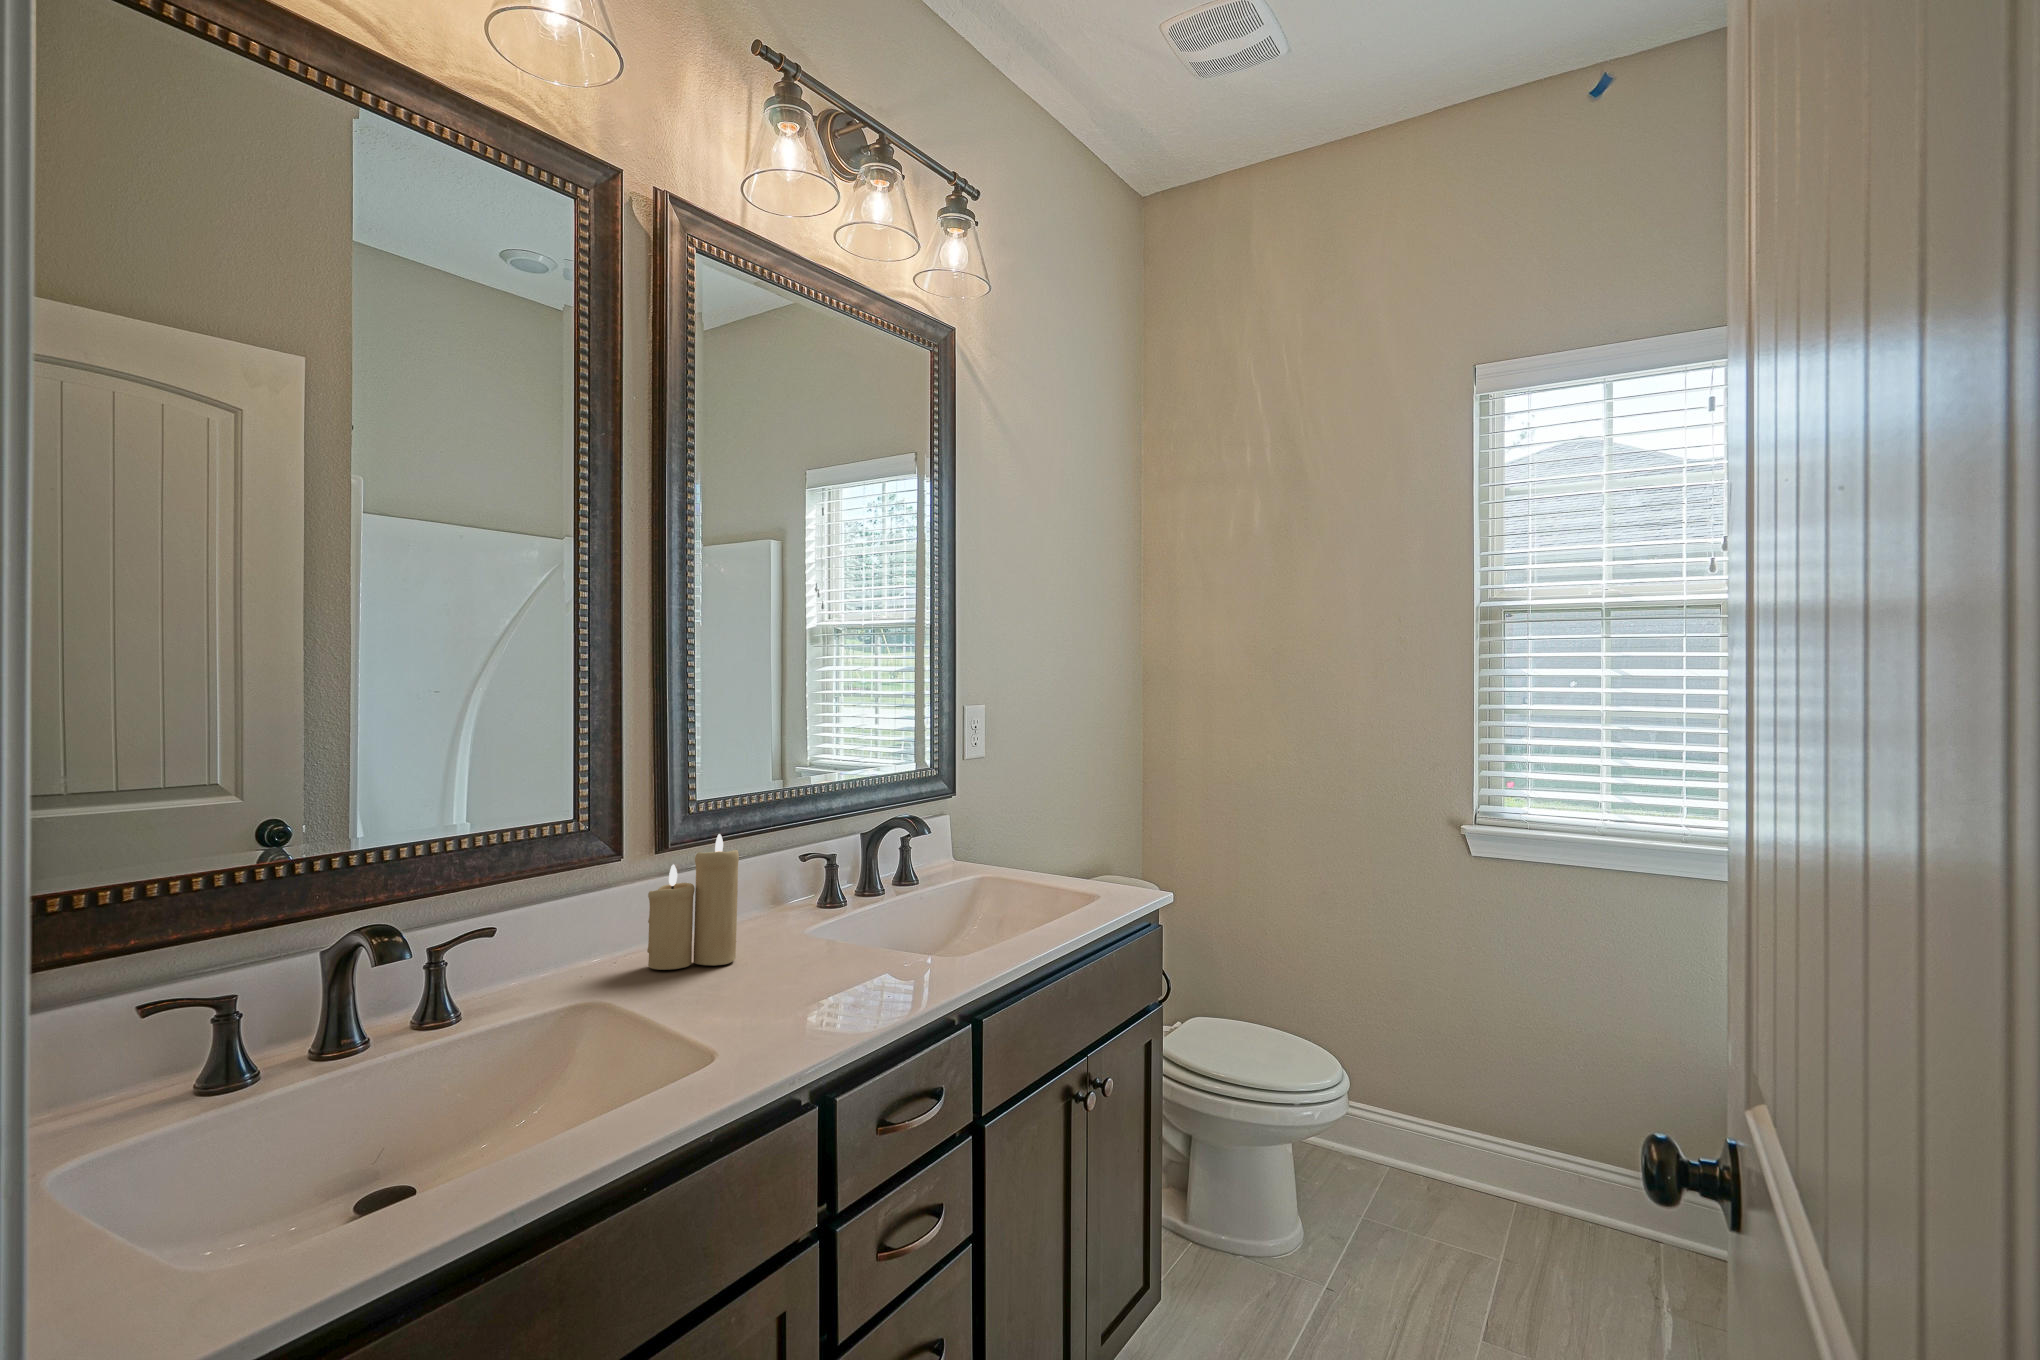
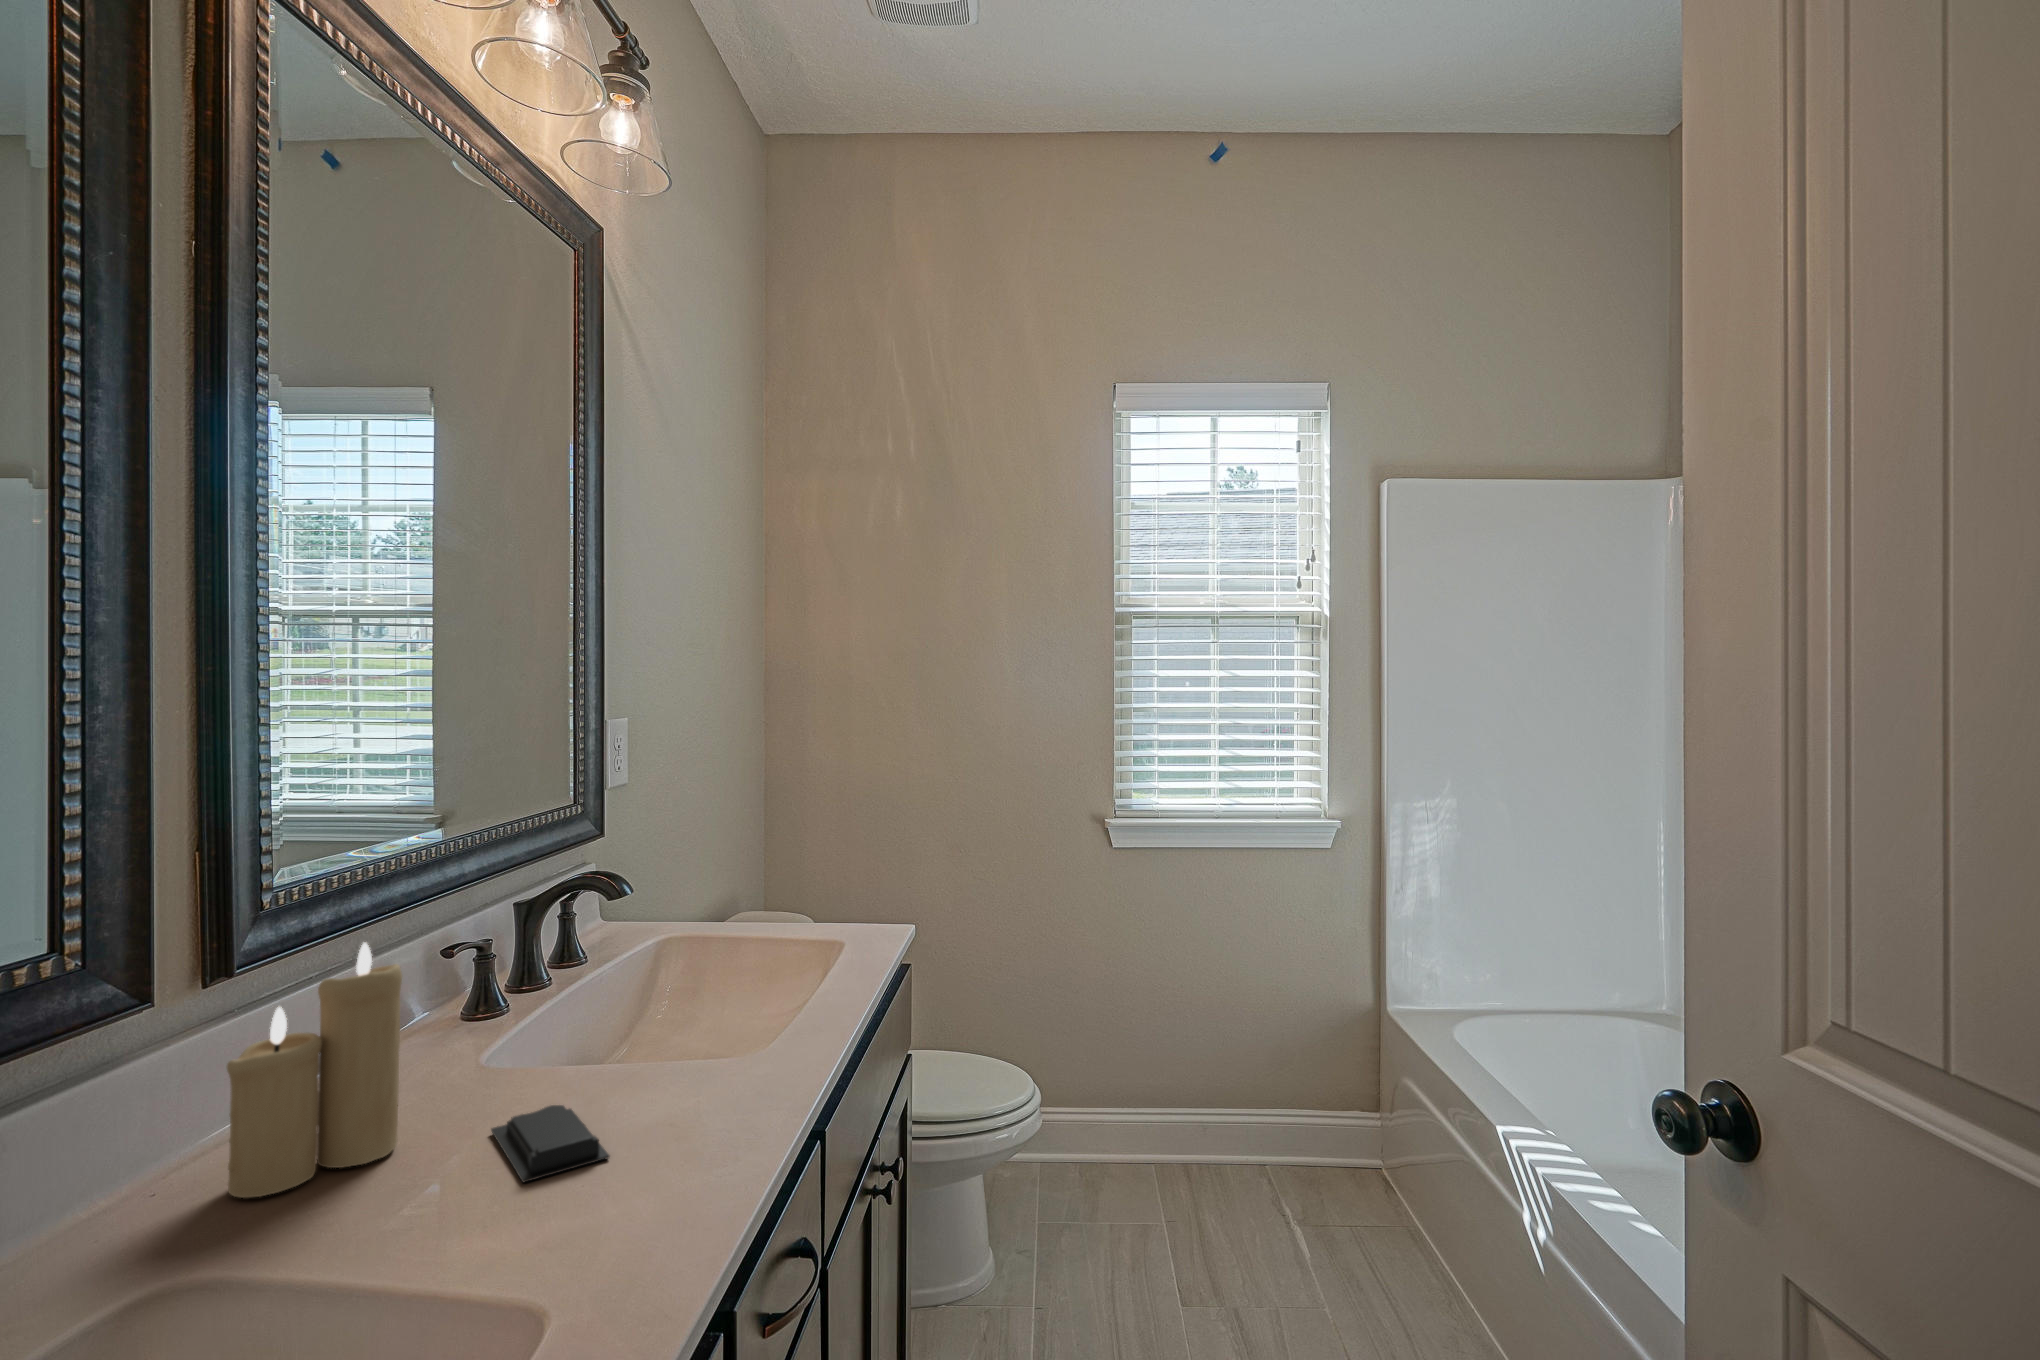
soap bar: none [780,953,833,987] -> present [491,1105,610,1182]

